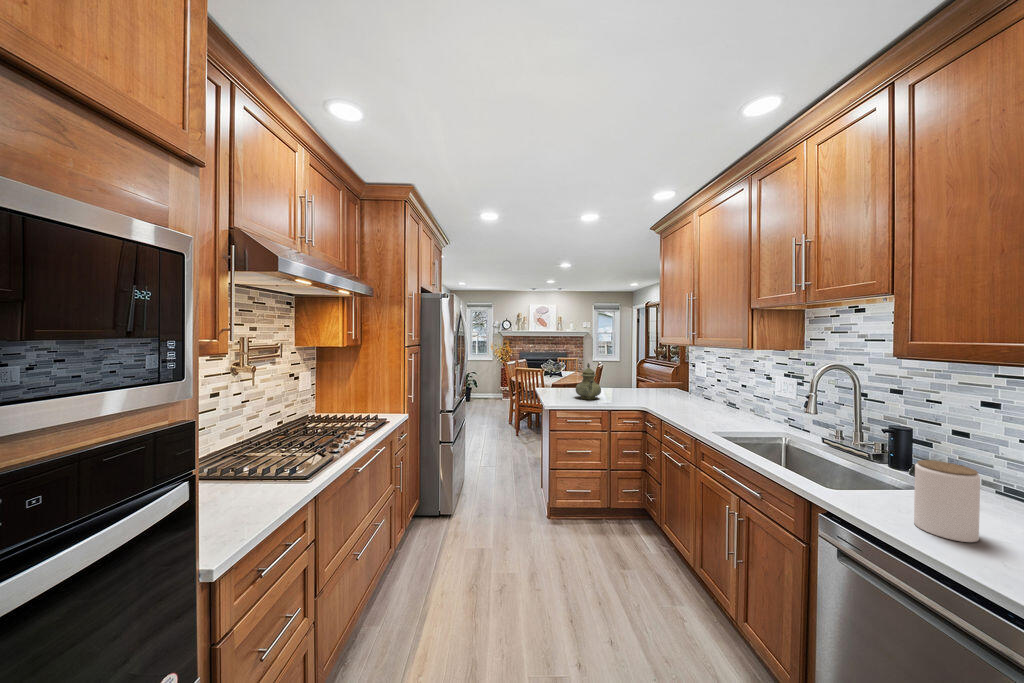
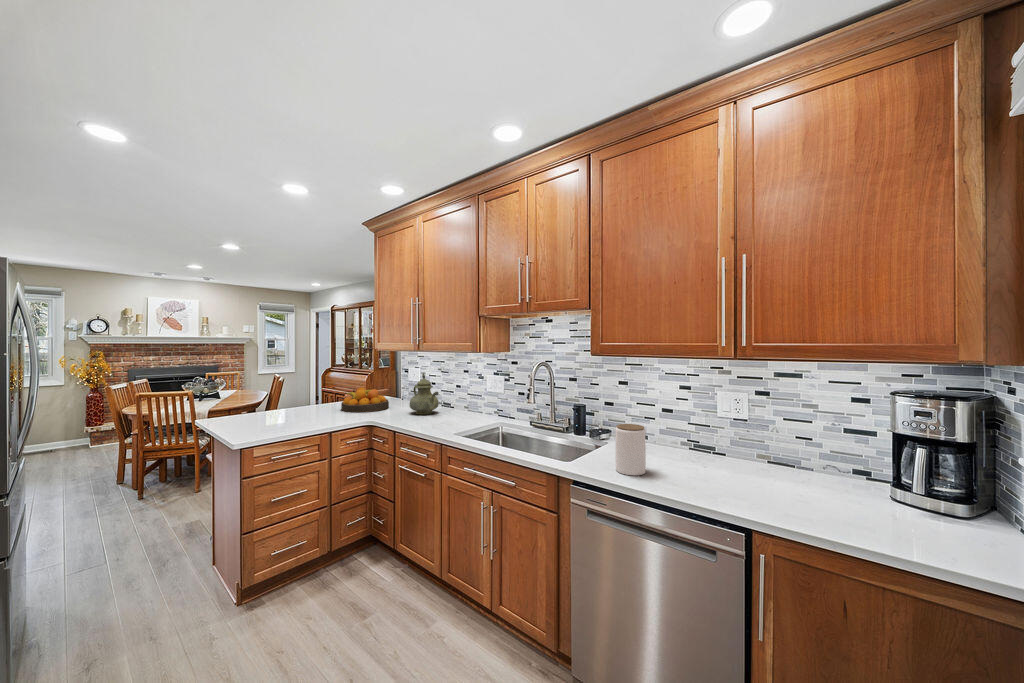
teapot: present [576,363,601,400] -> present [410,373,439,414]
fruit bowl: none [629,377,671,399] -> present [341,388,389,412]

